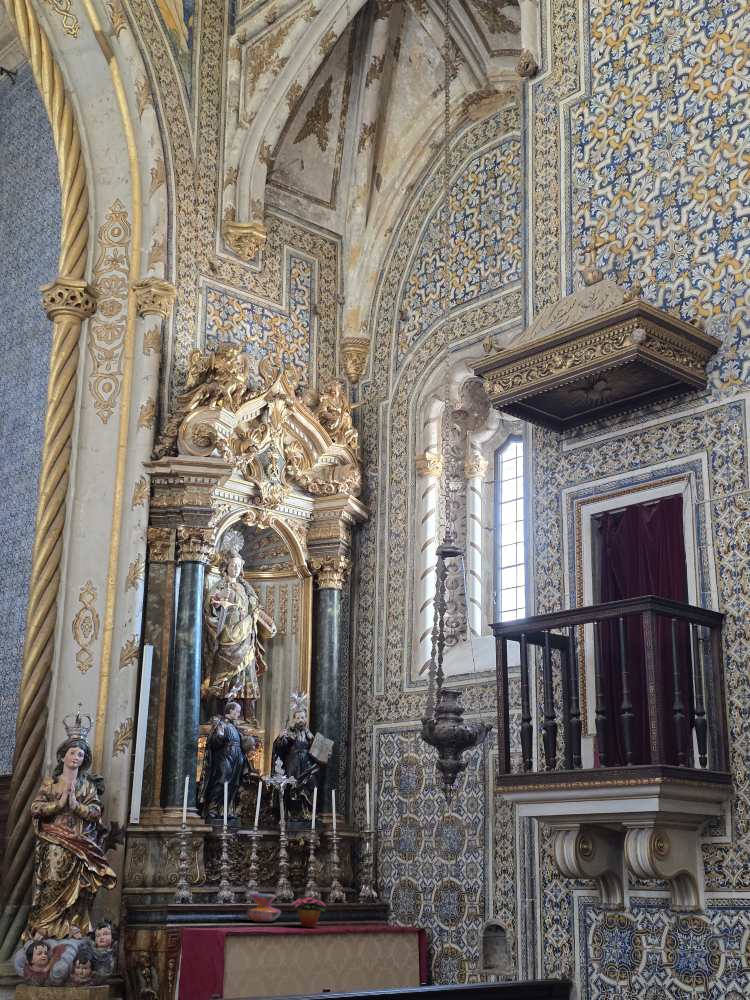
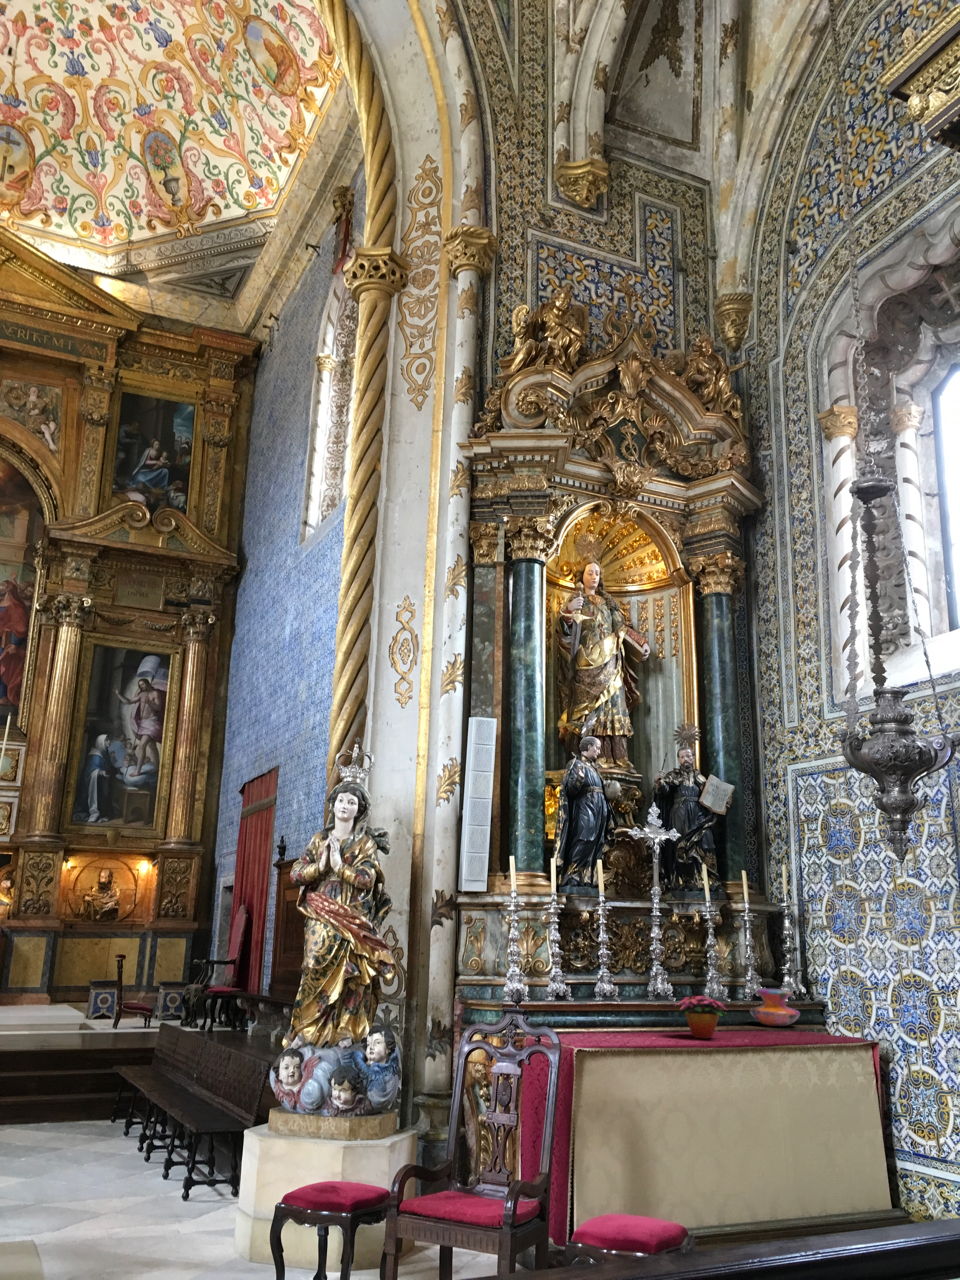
decorative vase: present [247,893,281,922] -> present [750,989,800,1026]

